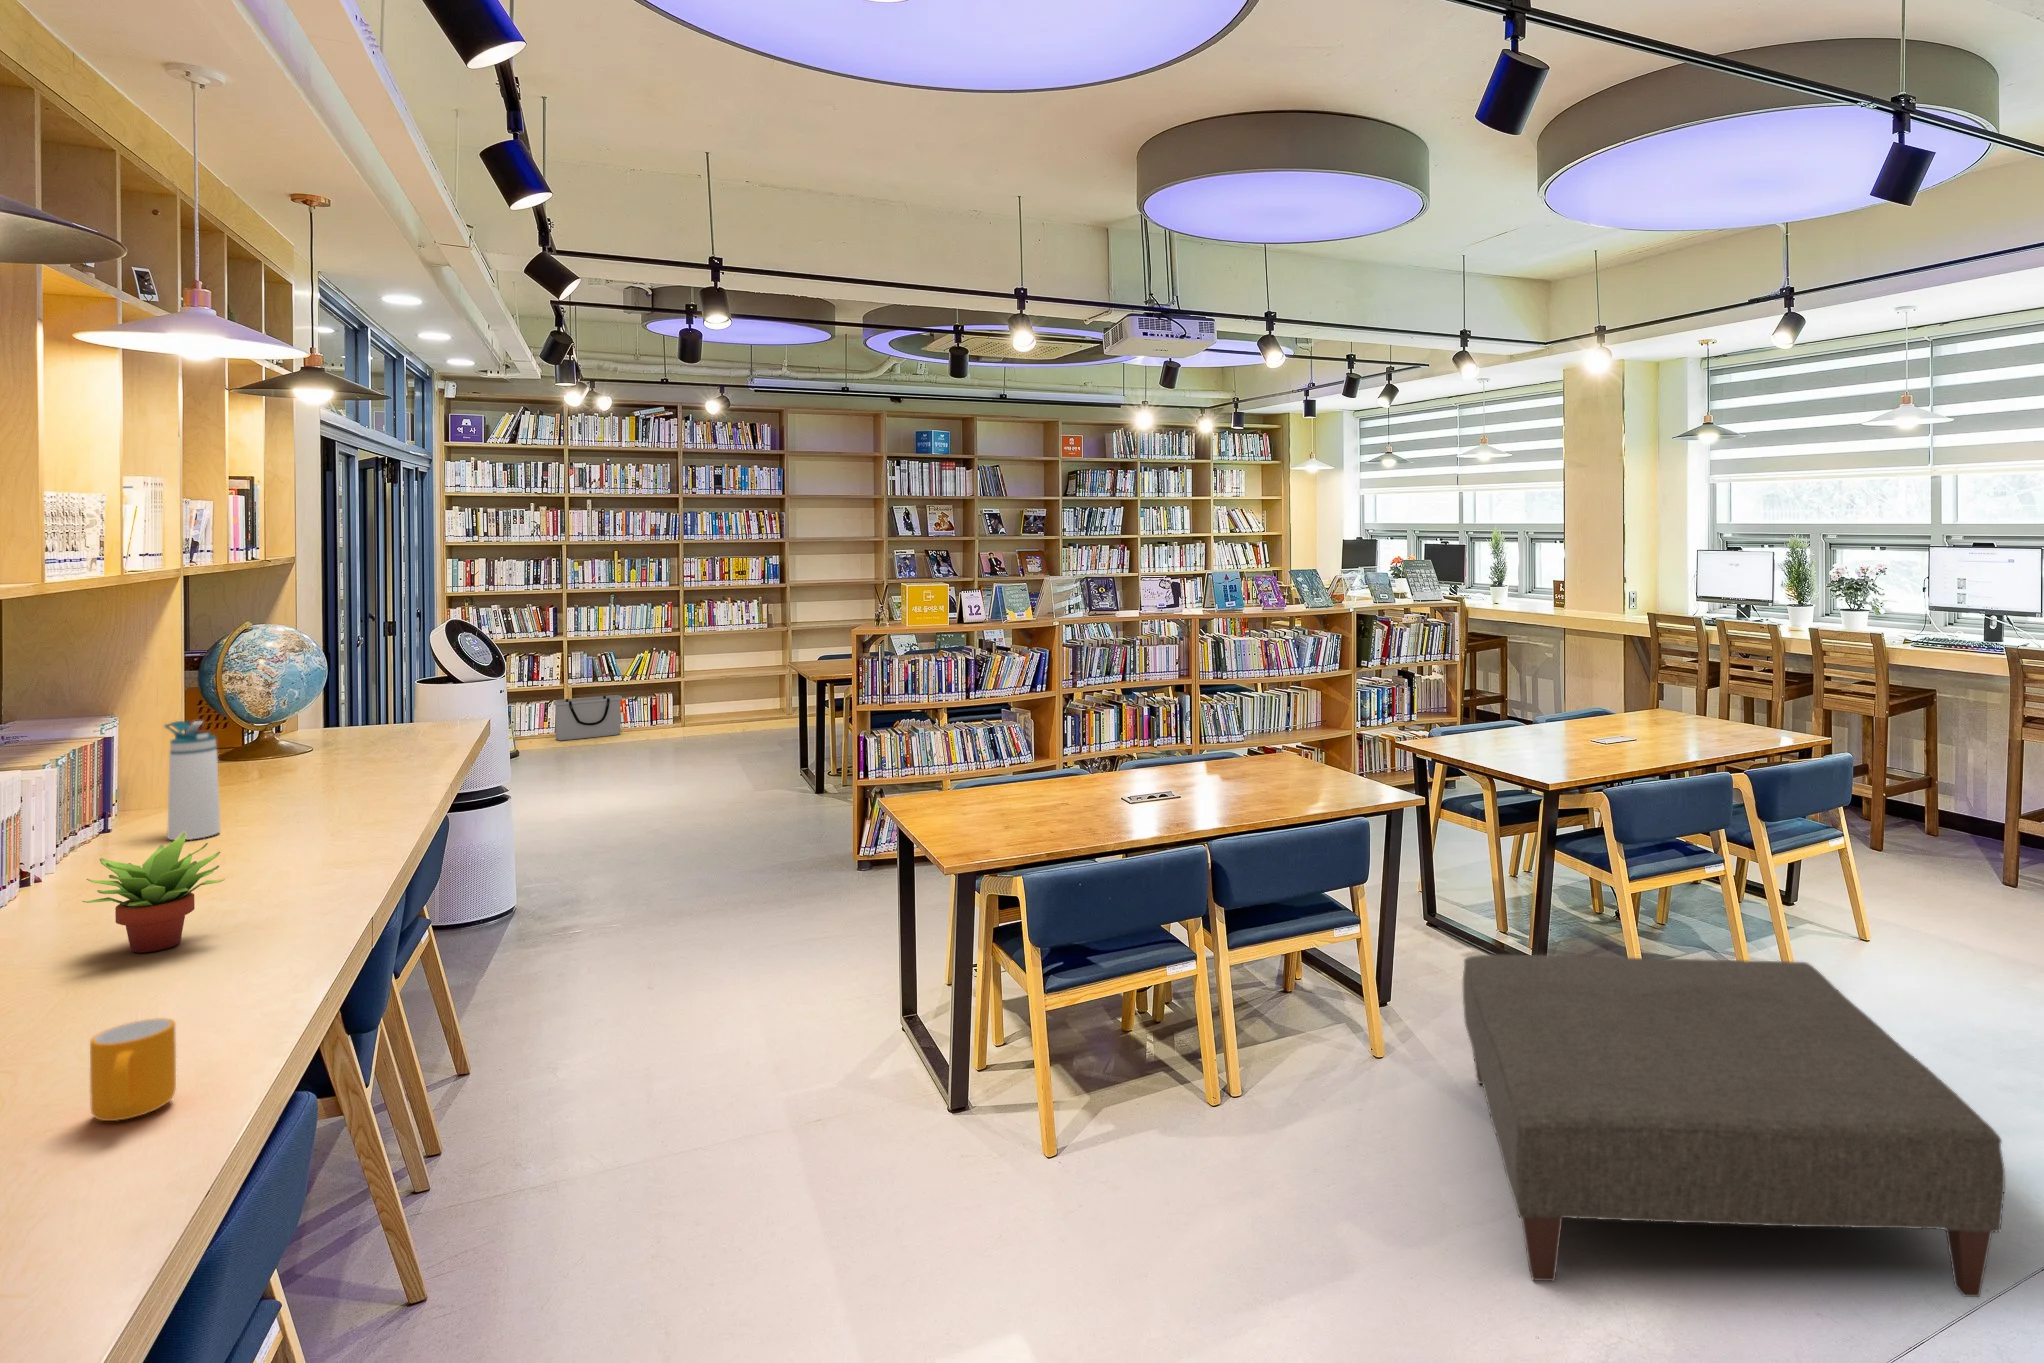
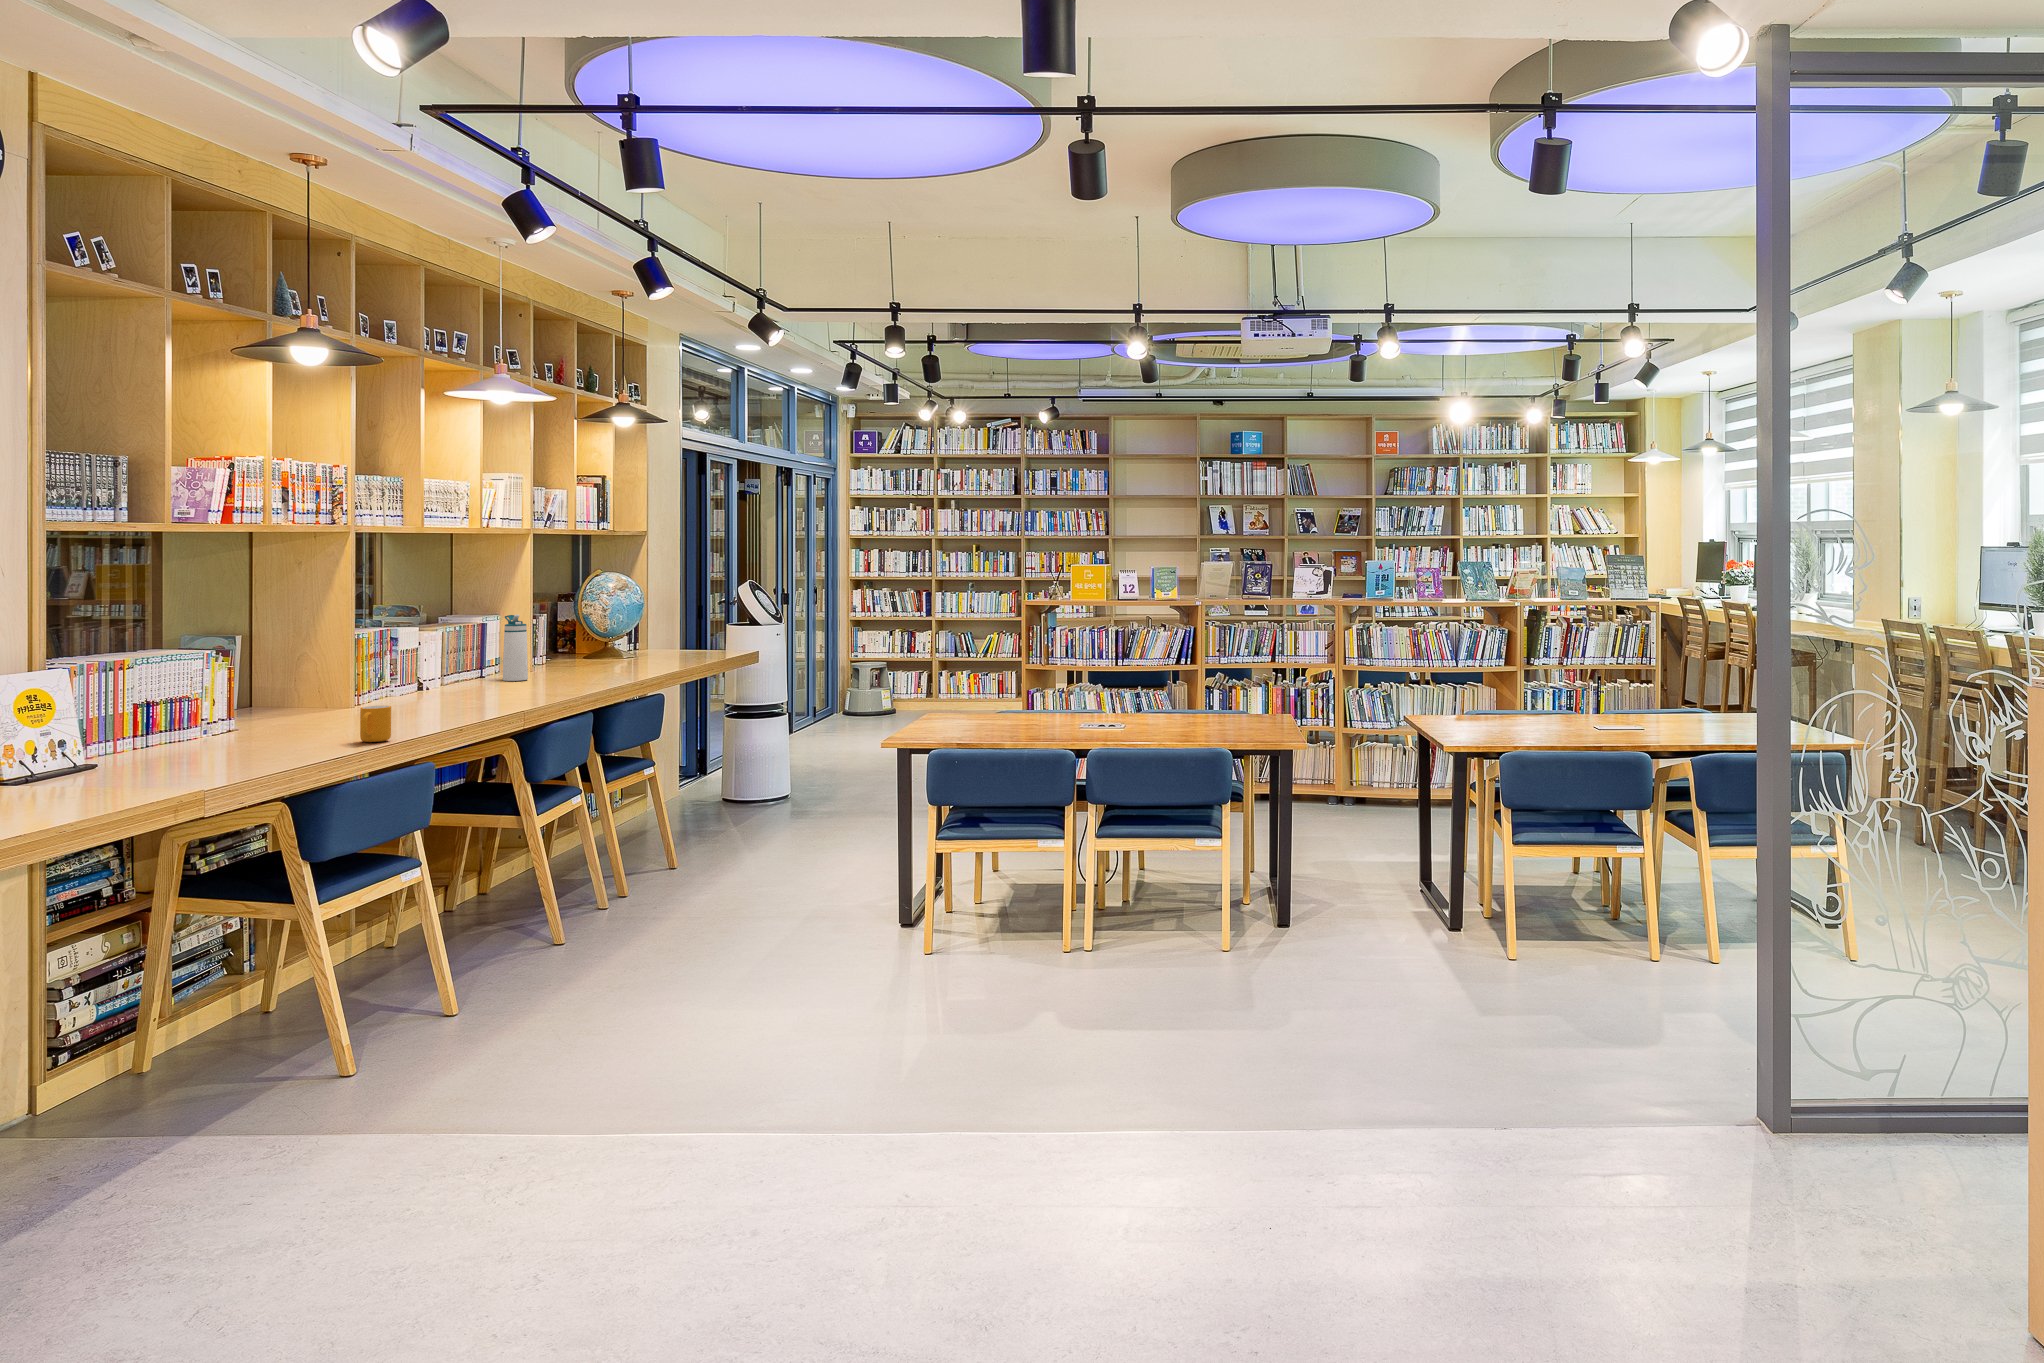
storage bin: present [553,695,622,741] -> none [921,670,974,705]
succulent plant: present [83,832,223,953] -> none [414,655,475,709]
ottoman: present [1463,954,2005,1297] -> none [1089,850,1507,1080]

